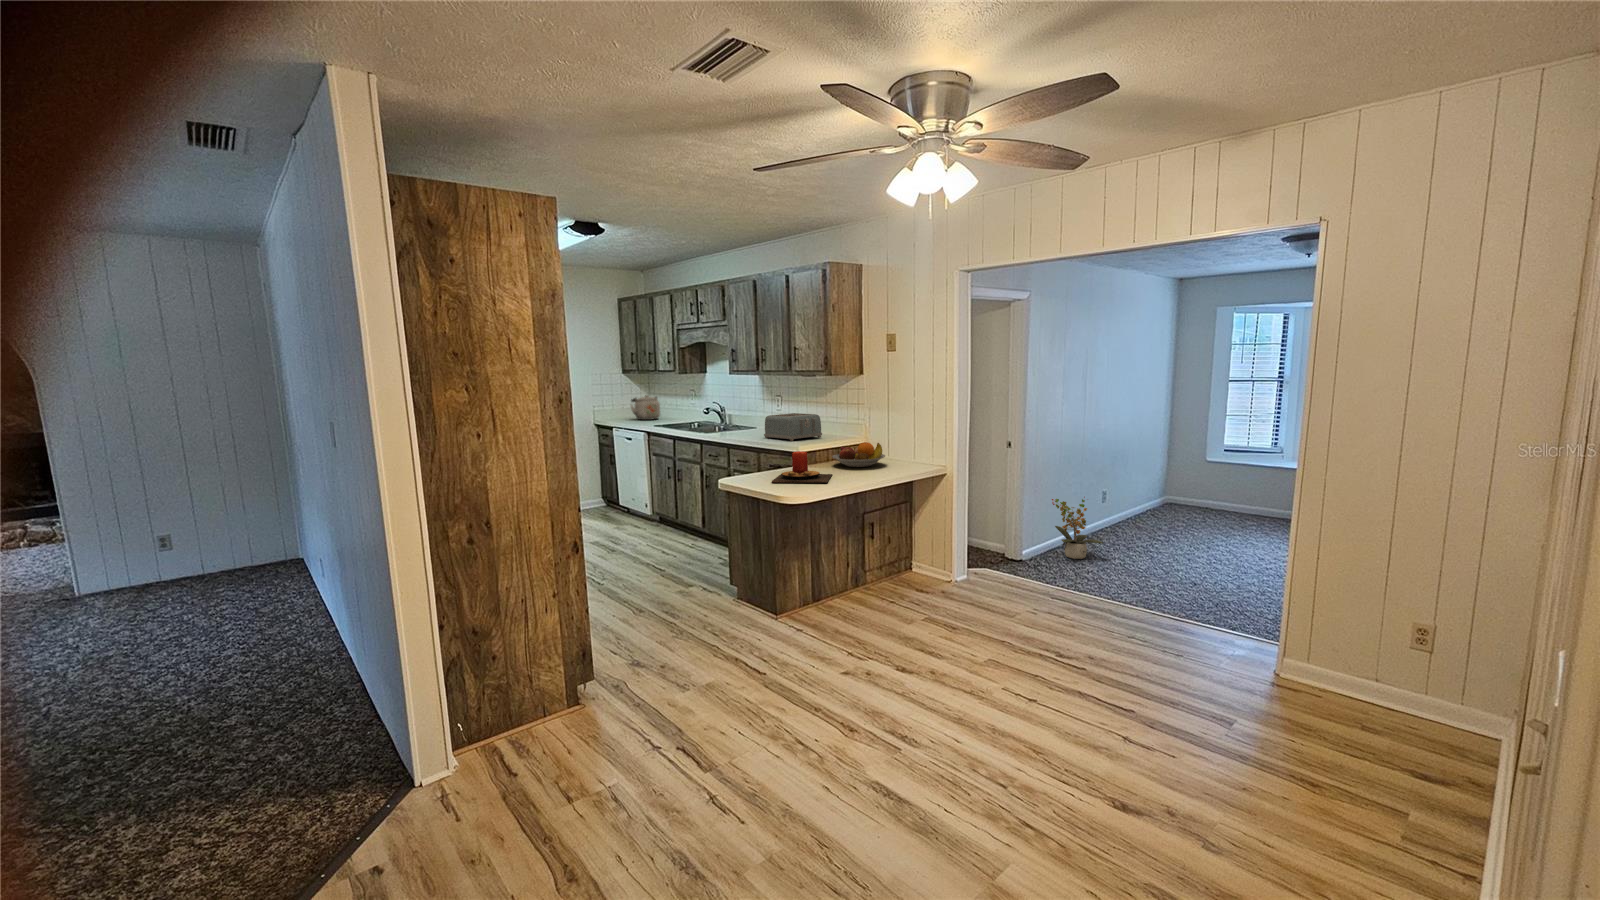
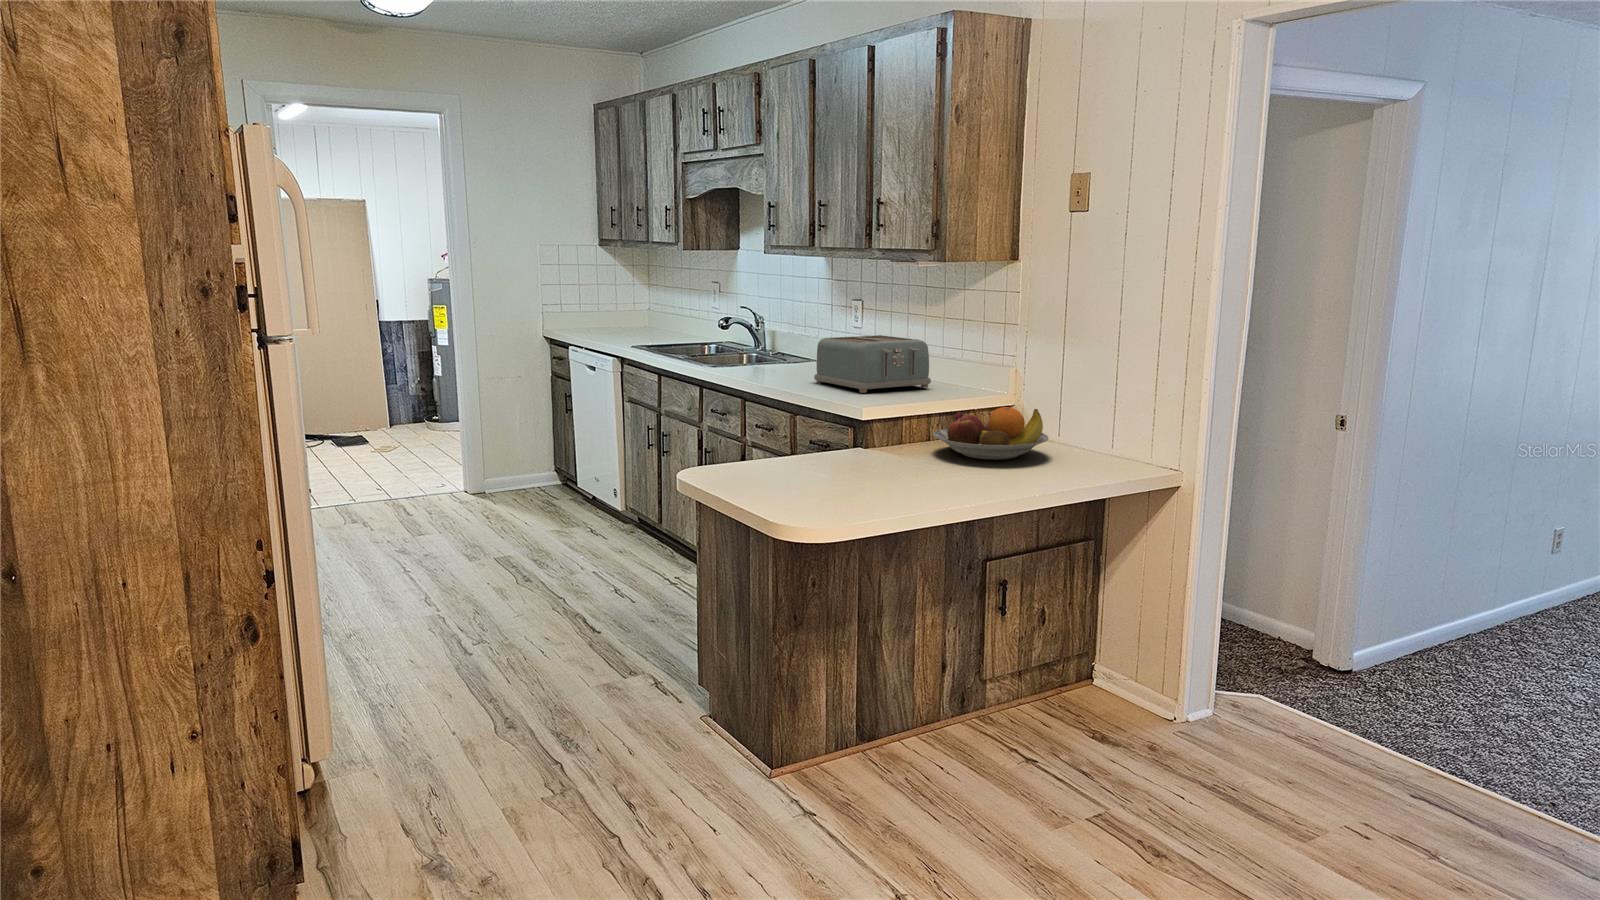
kettle: present [631,395,660,420] -> none [606,287,661,333]
candle: present [772,451,832,483] -> none [780,421,920,497]
potted plant: present [1052,497,1102,559] -> none [1430,545,1547,685]

